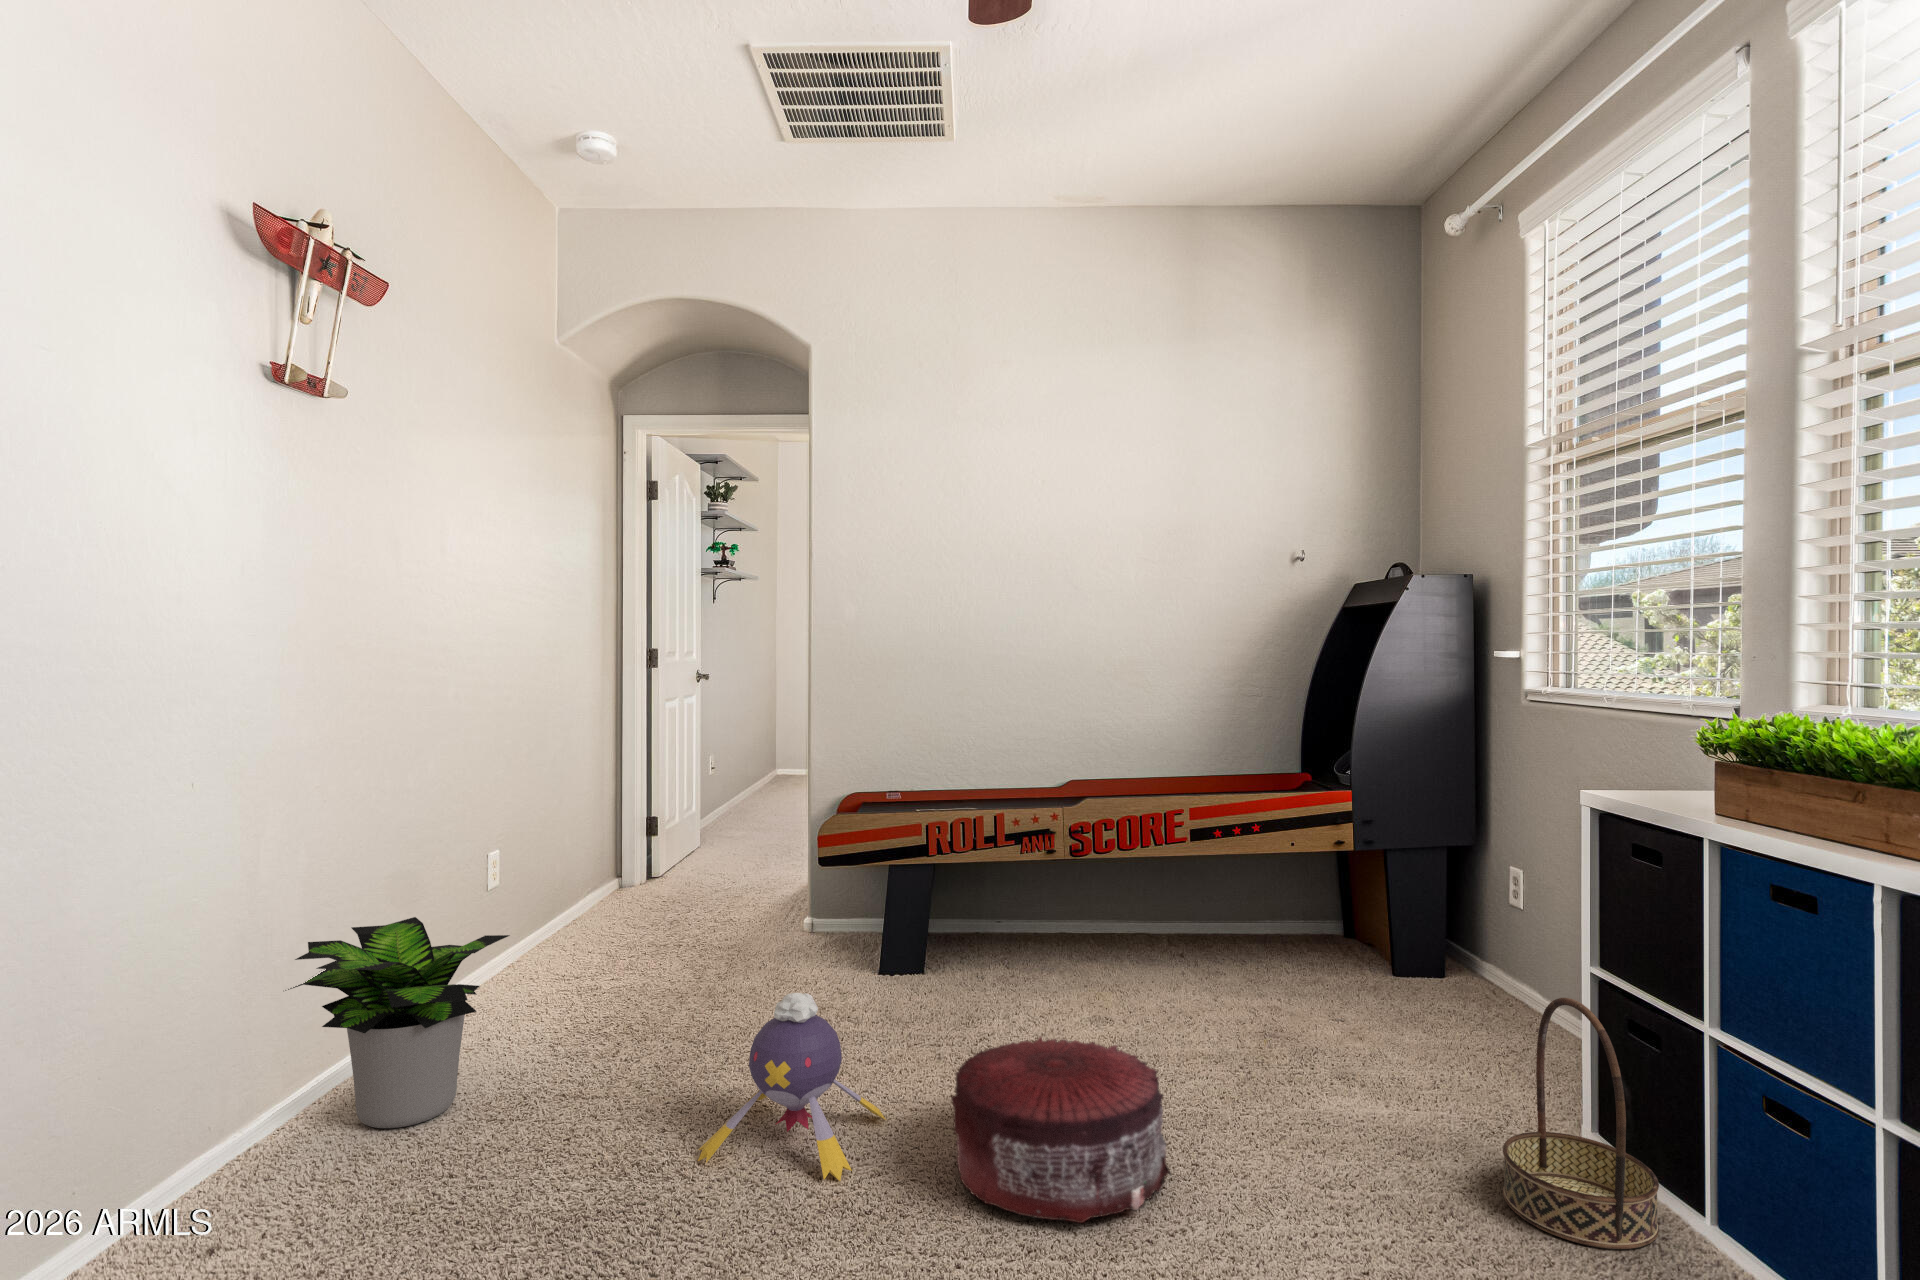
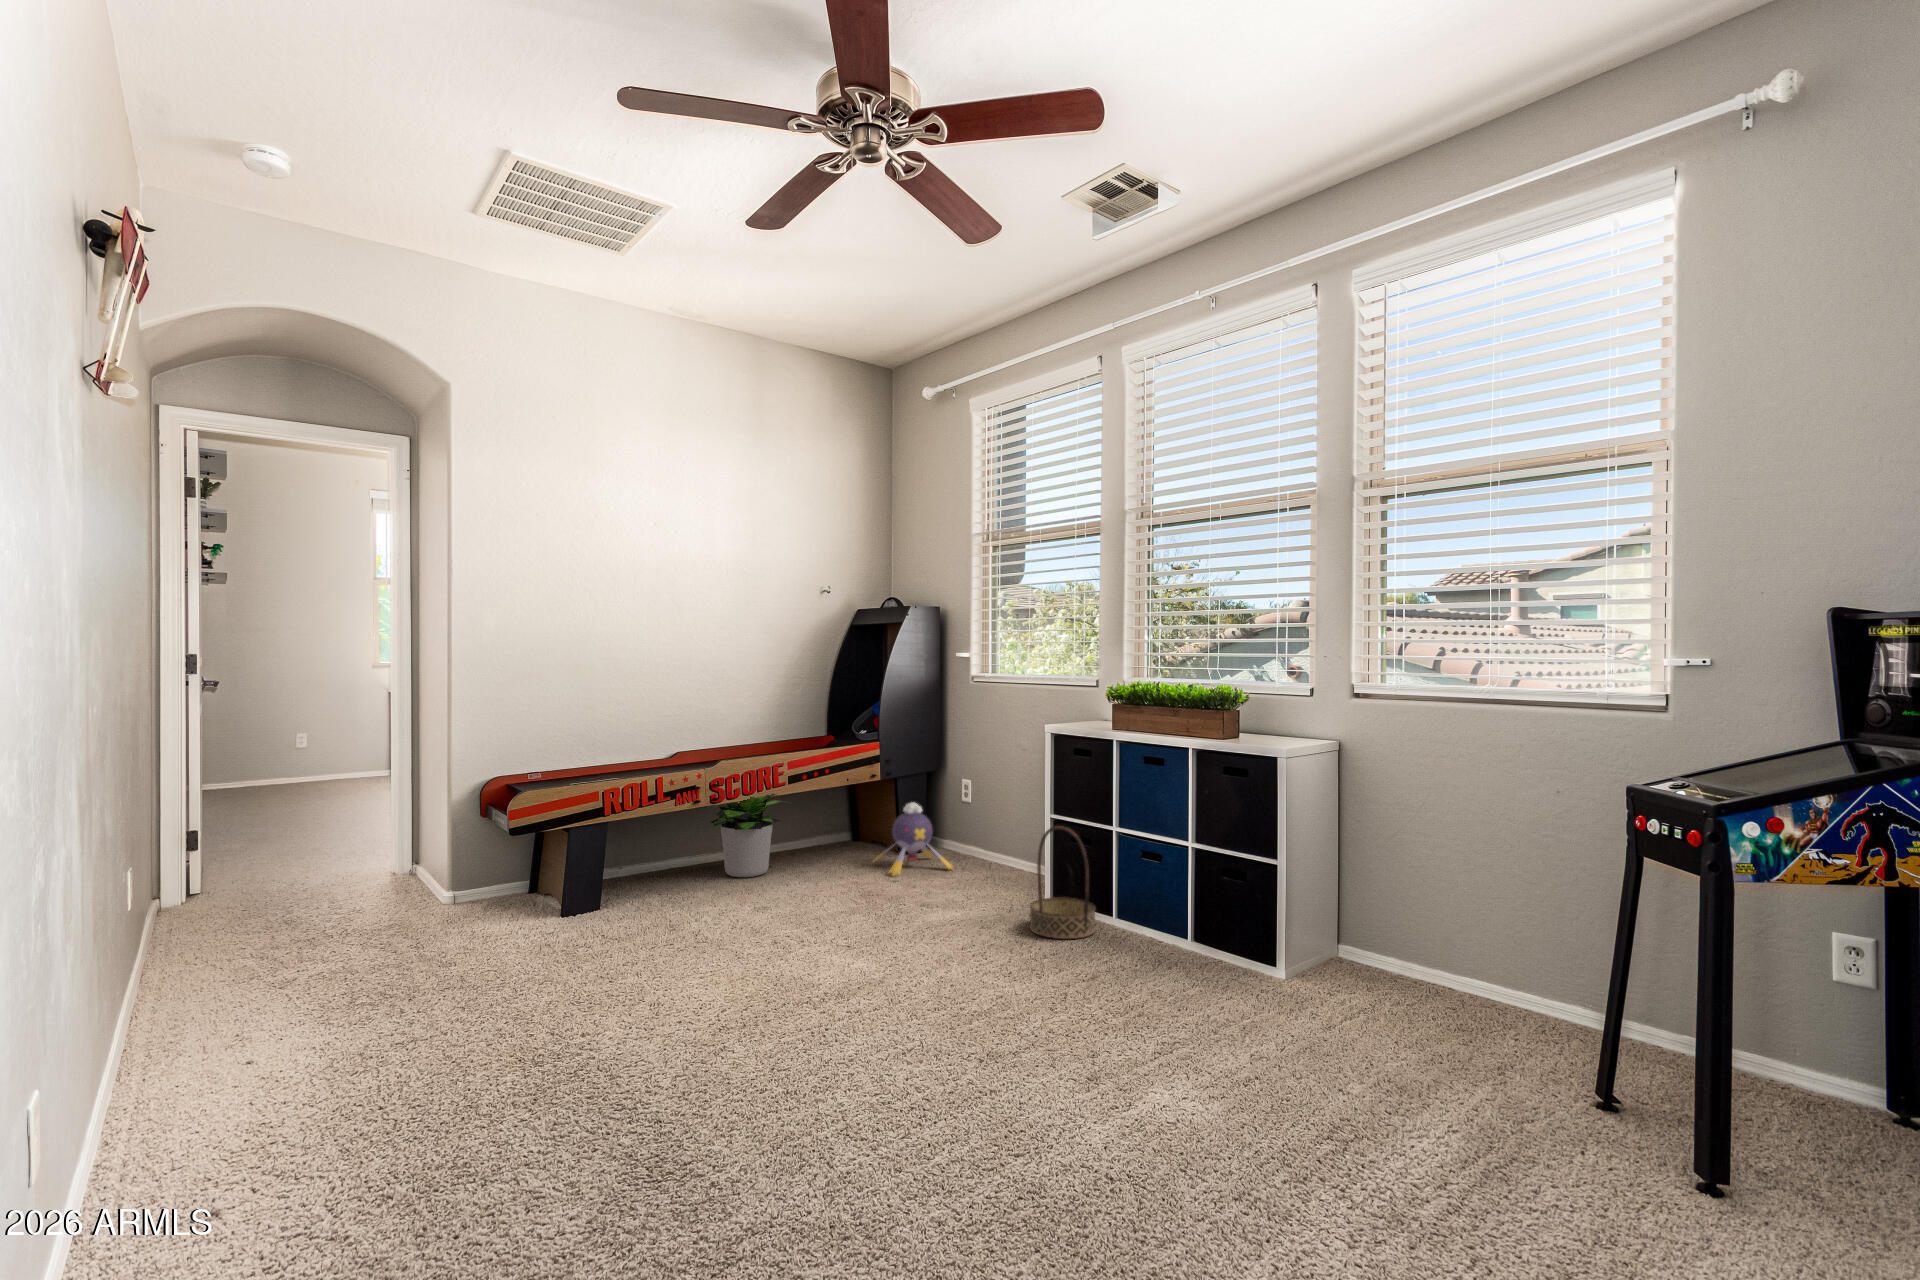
potted plant: present [285,917,510,1128] -> present [711,794,794,877]
plush toy: present [698,993,886,1181] -> present [873,803,953,876]
pouf: present [951,1037,1171,1223] -> none [758,899,890,996]

